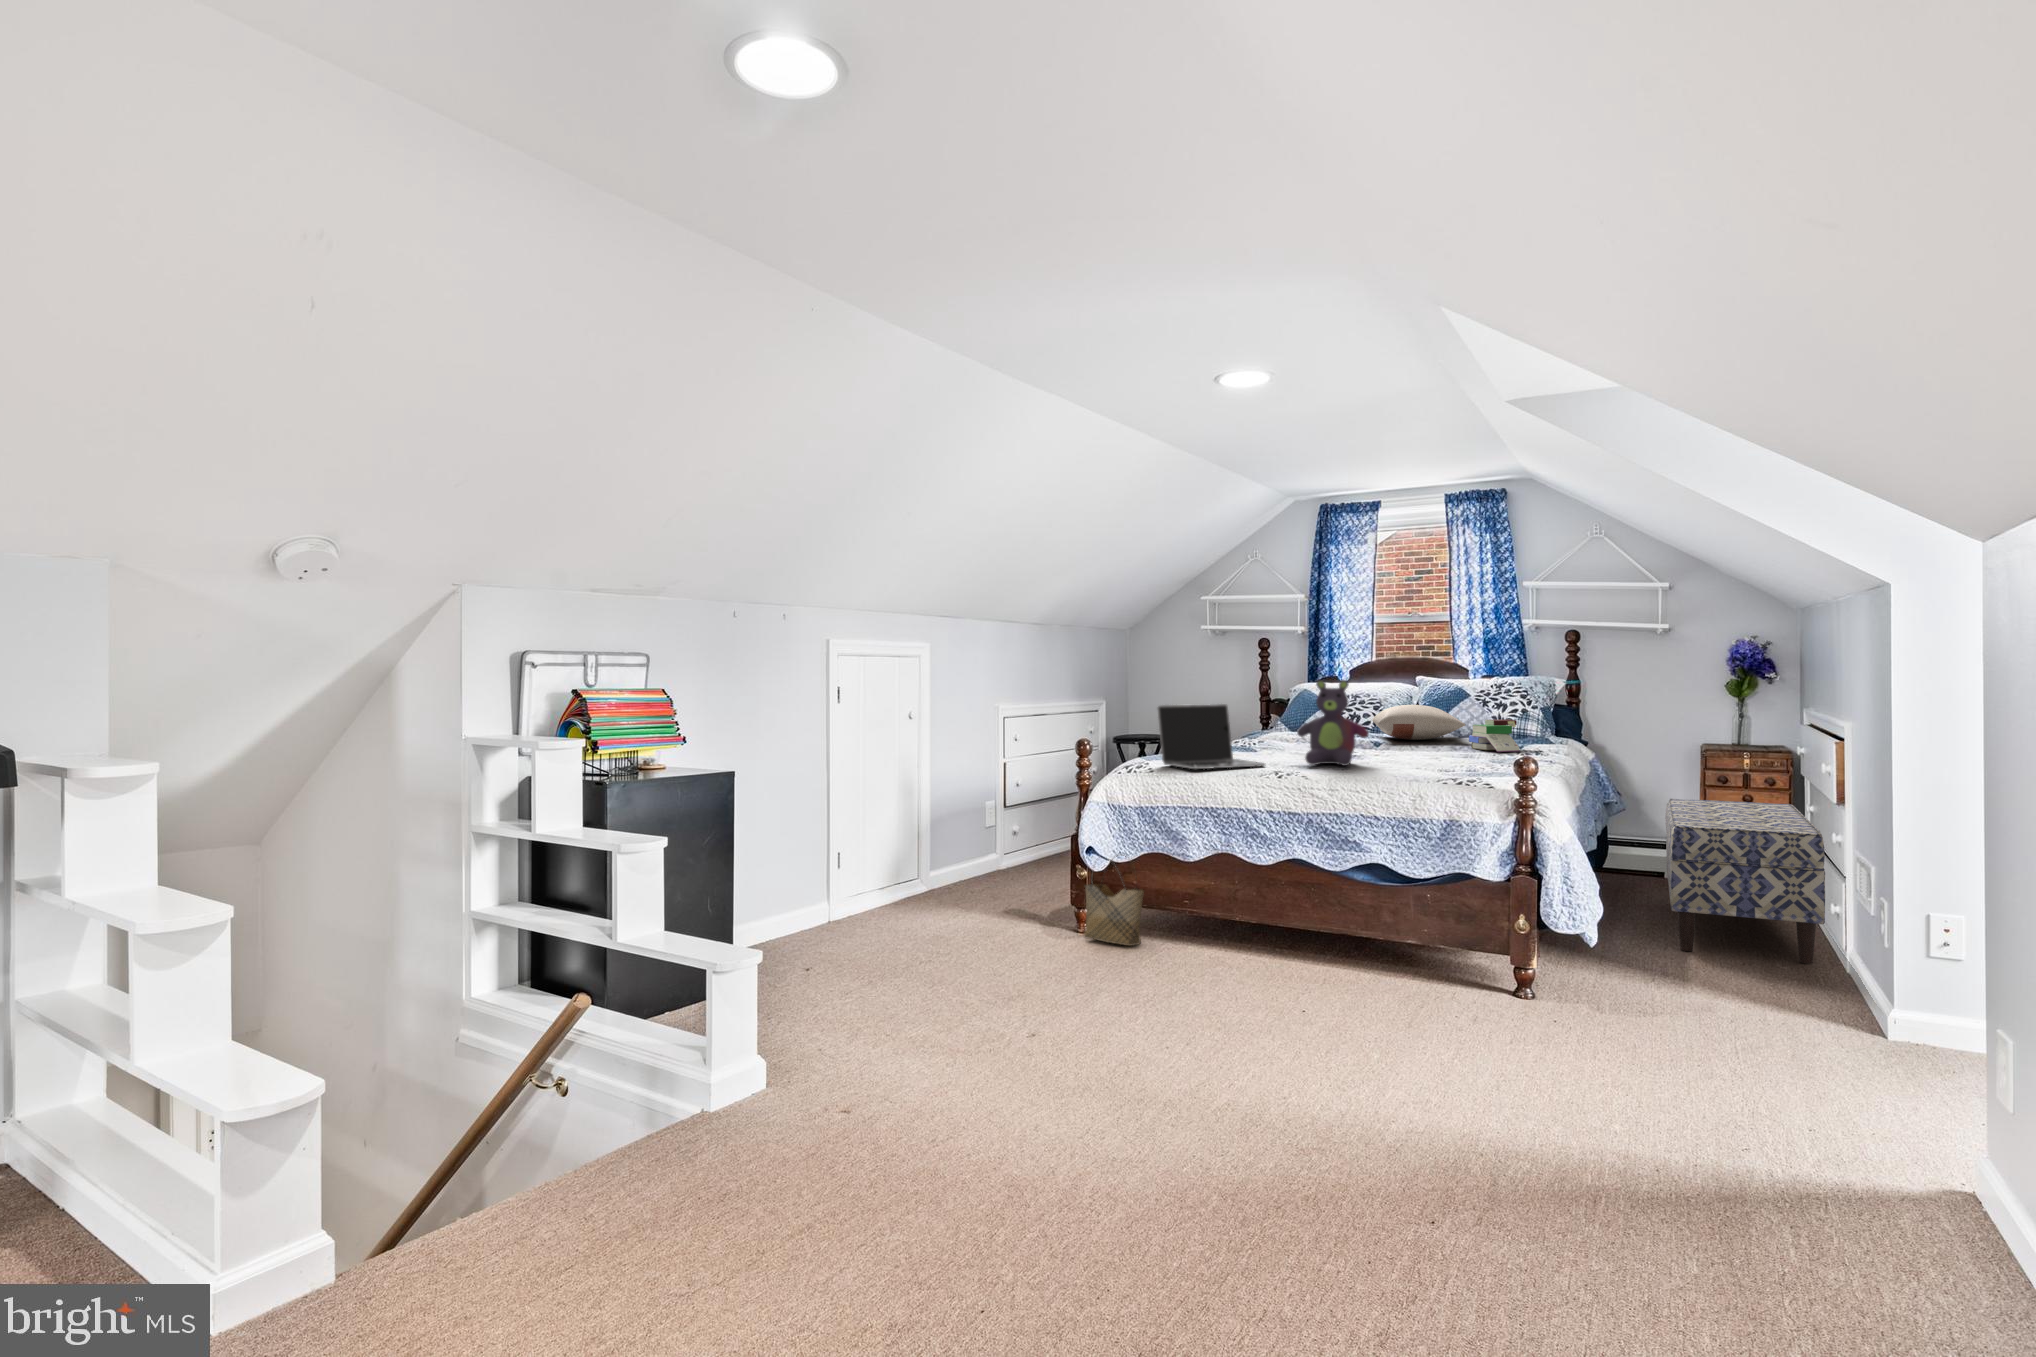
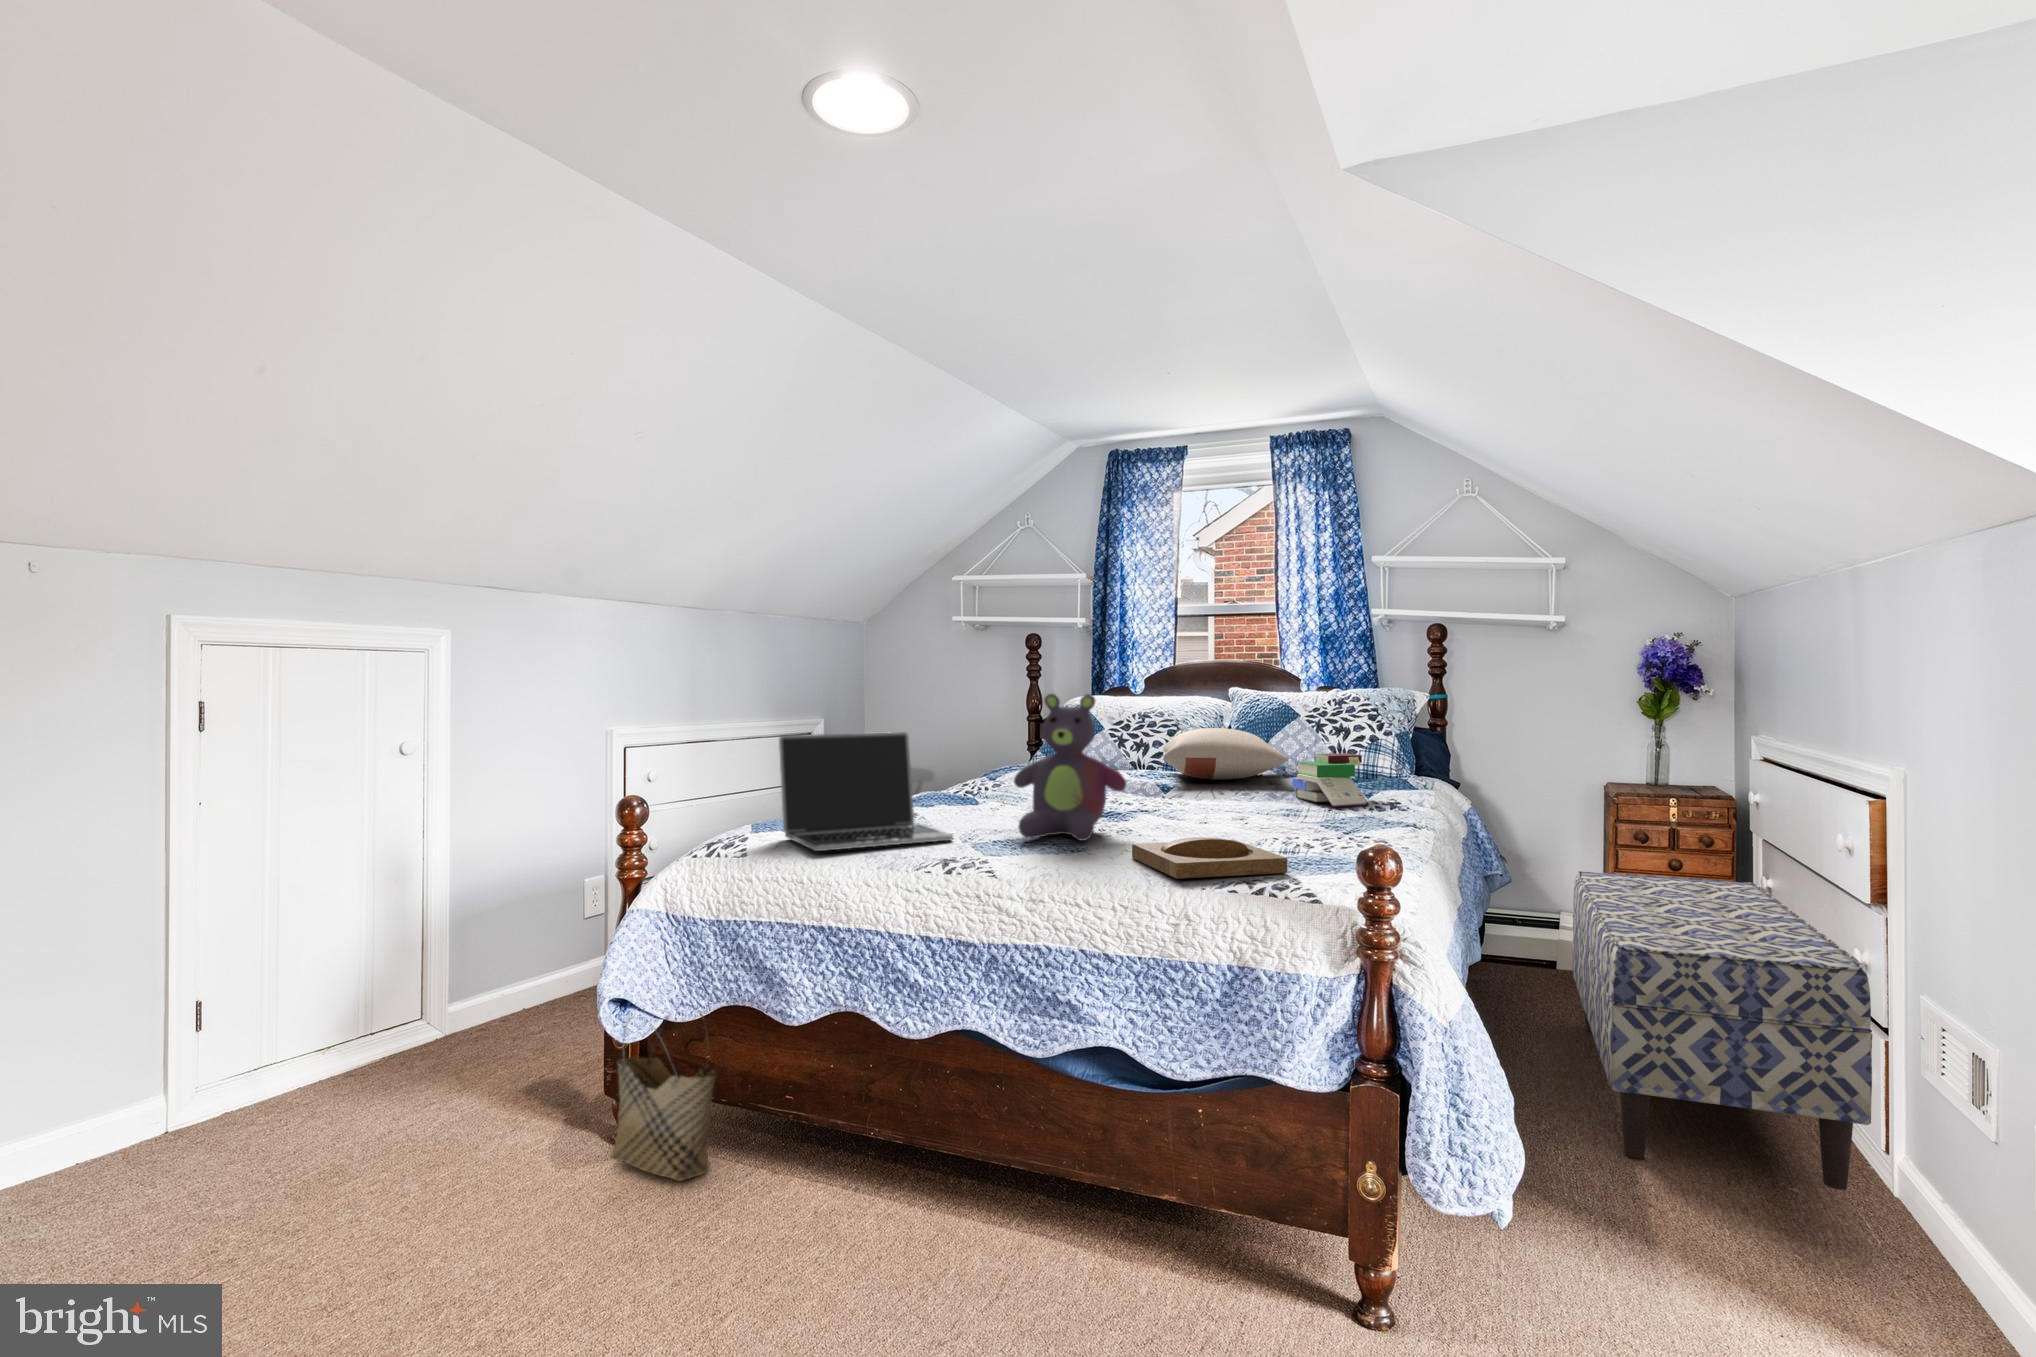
tray: none [1379,760,1473,779] -> present [1132,837,1287,879]

